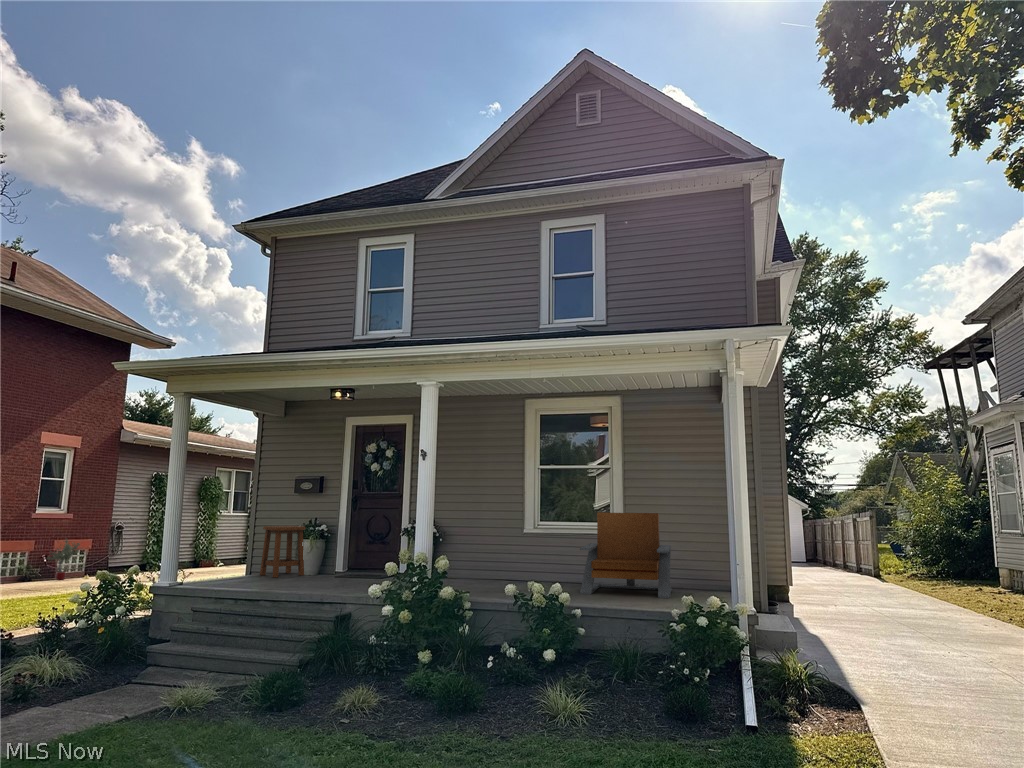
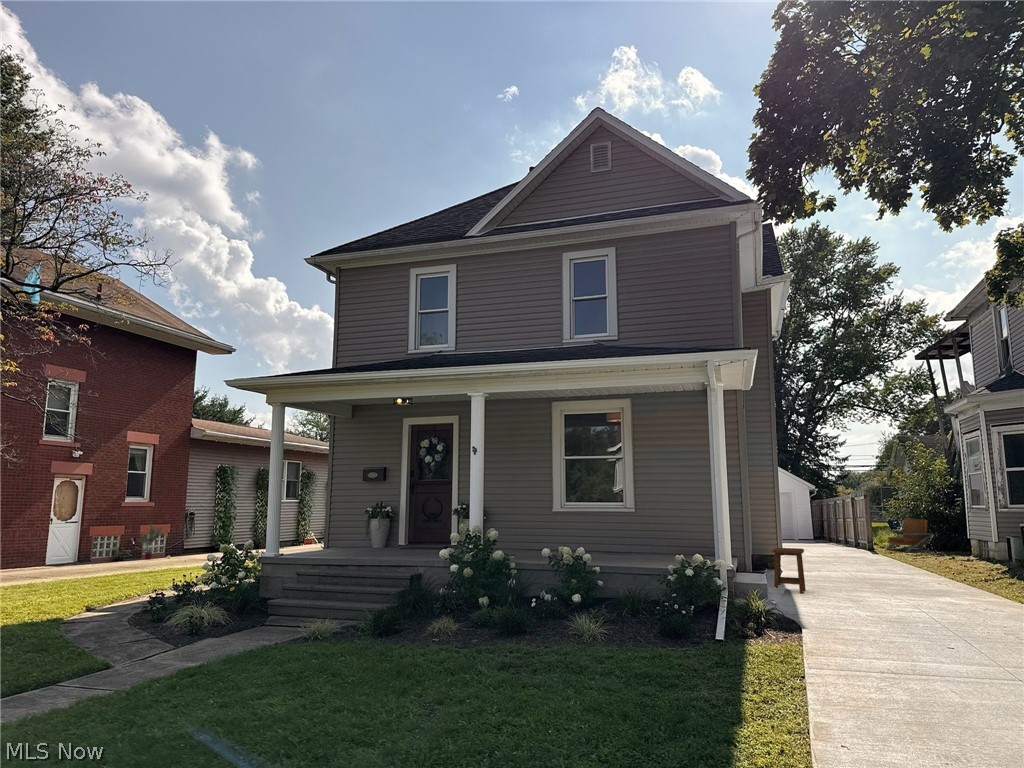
lounge chair: present [580,512,672,598] -> present [886,518,933,552]
stool: present [260,525,306,577] -> present [772,548,806,594]

